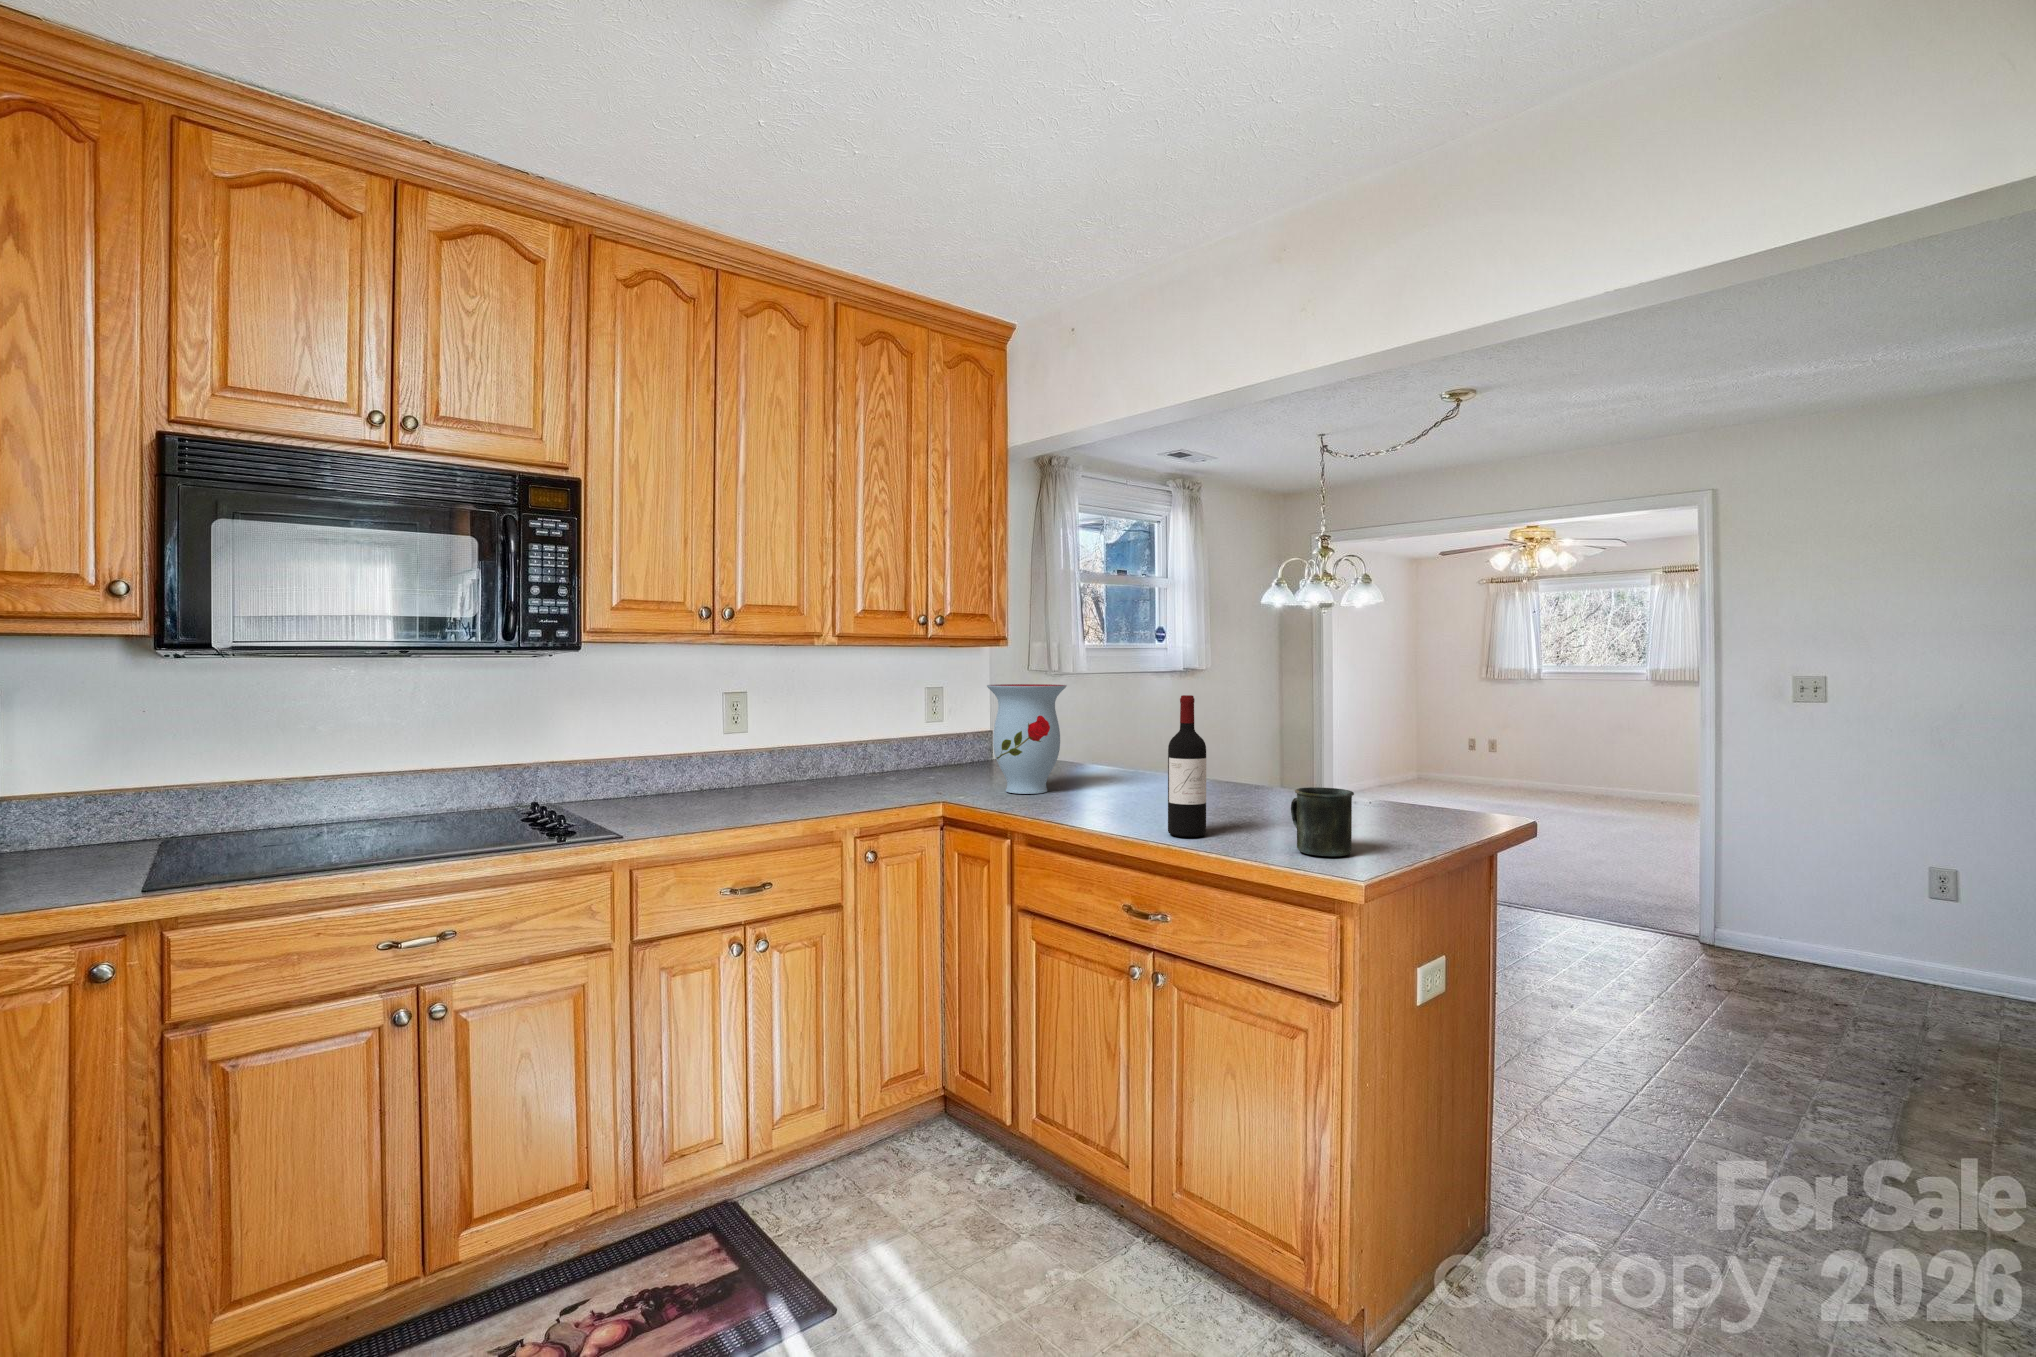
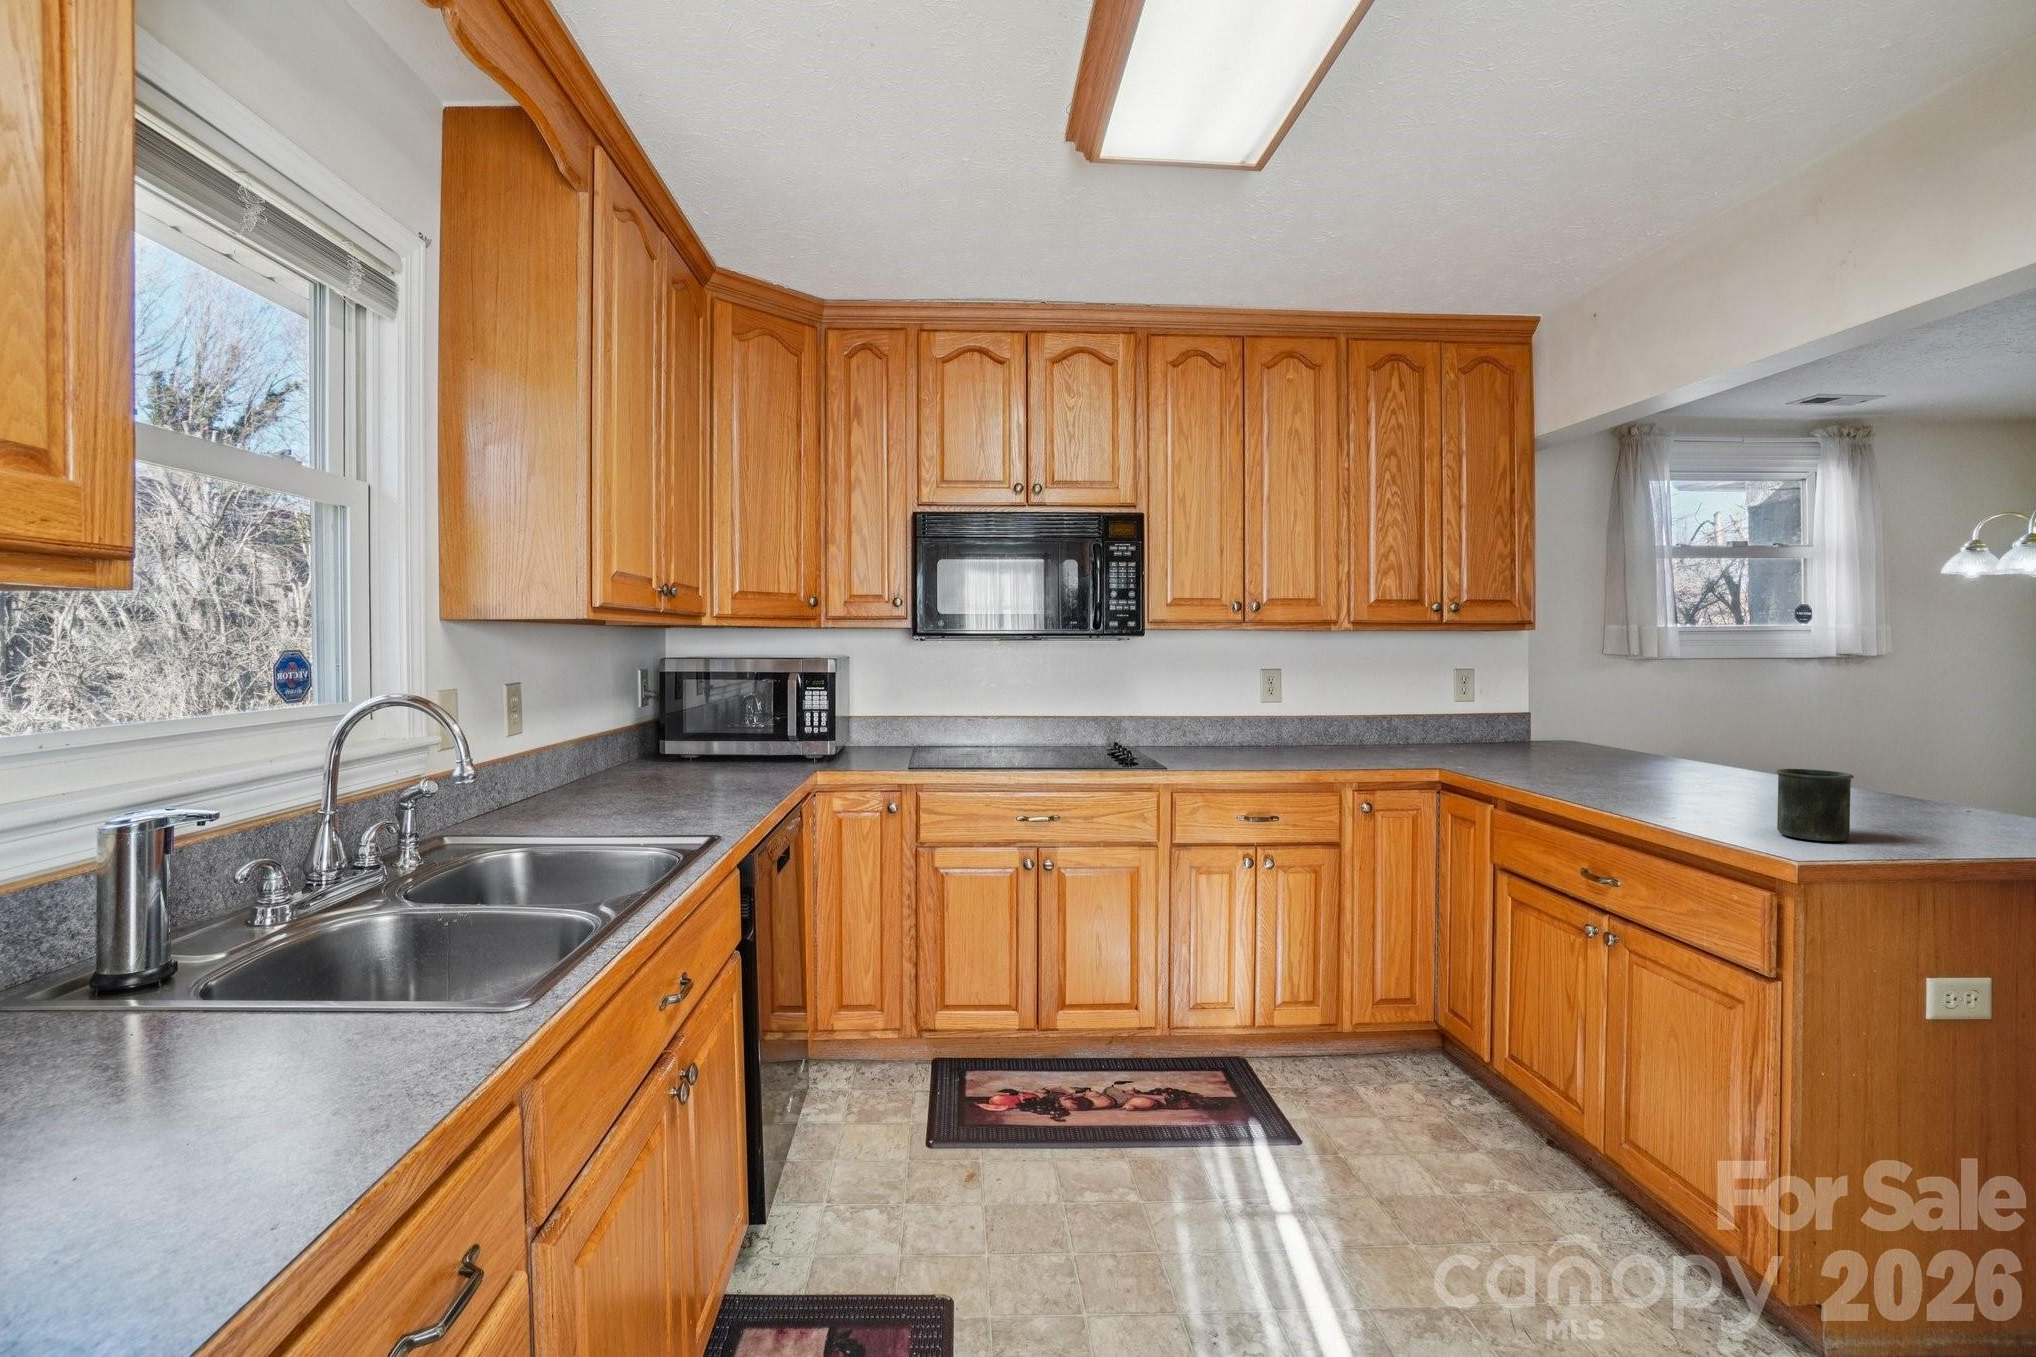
vase: present [987,684,1067,794] -> none [1491,664,1579,767]
wine bottle: present [1168,695,1206,837] -> none [1641,672,1687,812]

